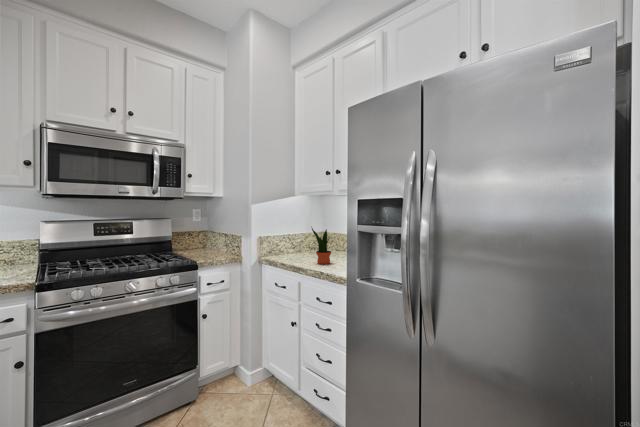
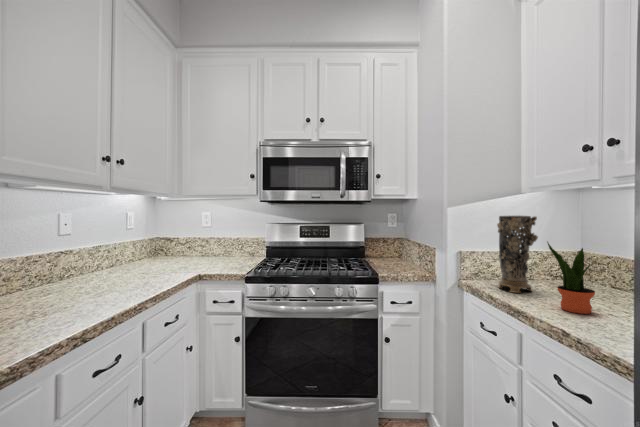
decorative vase: none [283,211,306,260] -> present [497,216,538,293]

